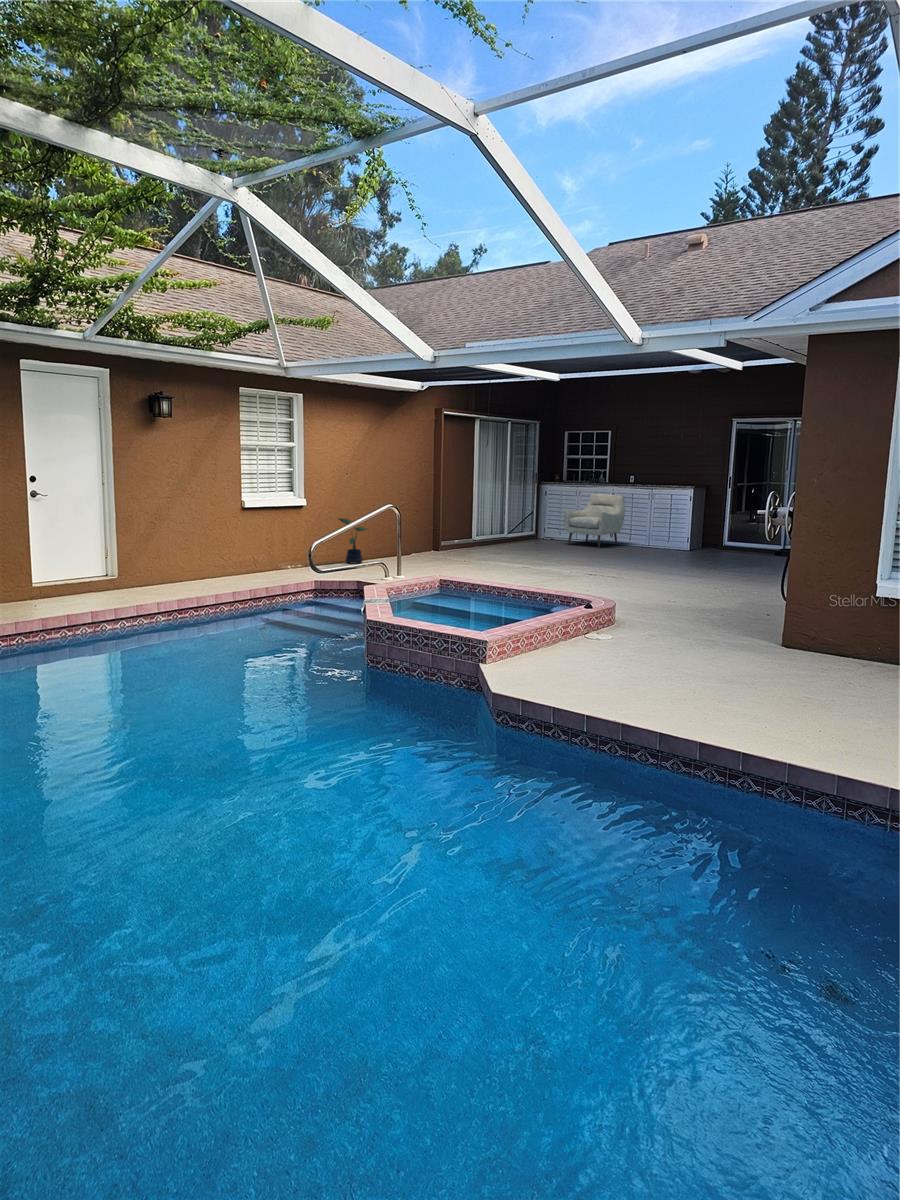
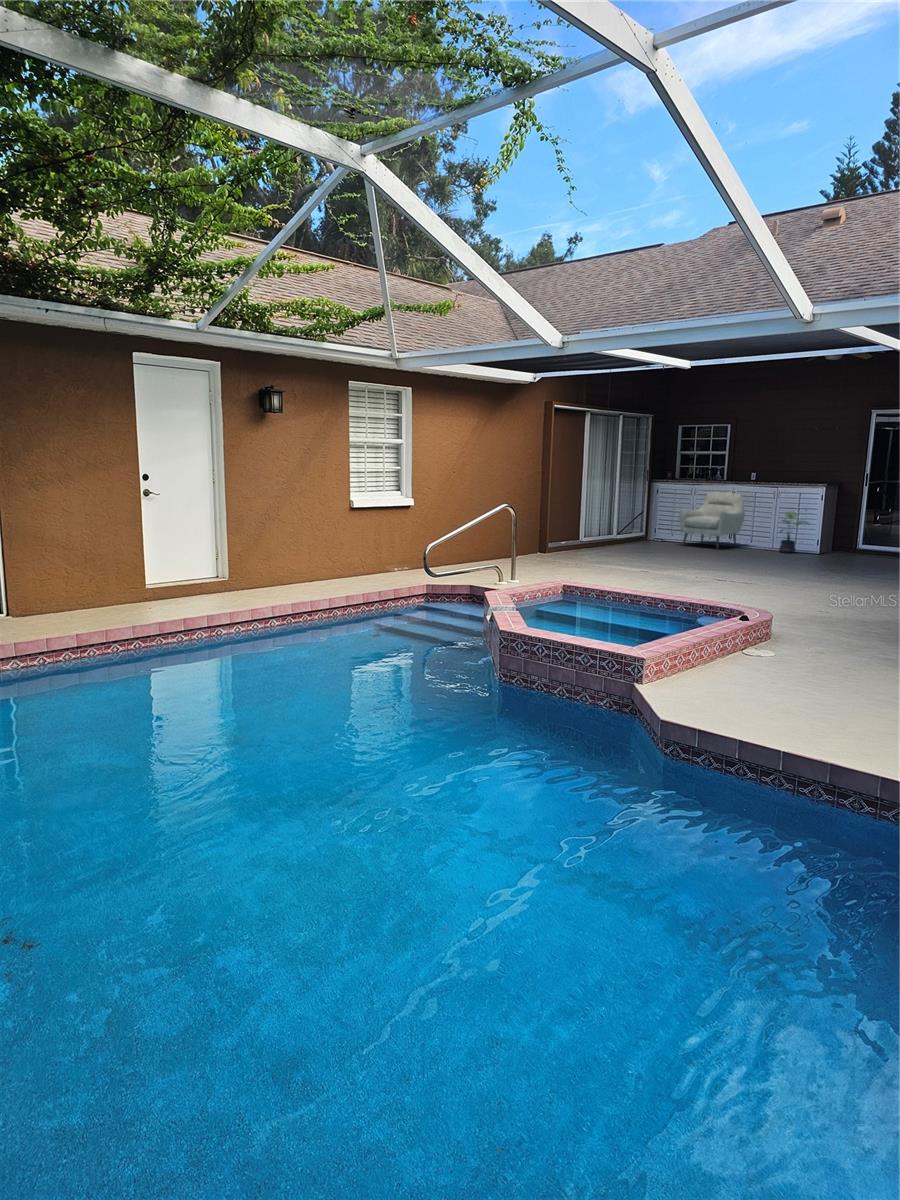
potted plant: present [338,518,366,564] -> present [779,511,808,553]

